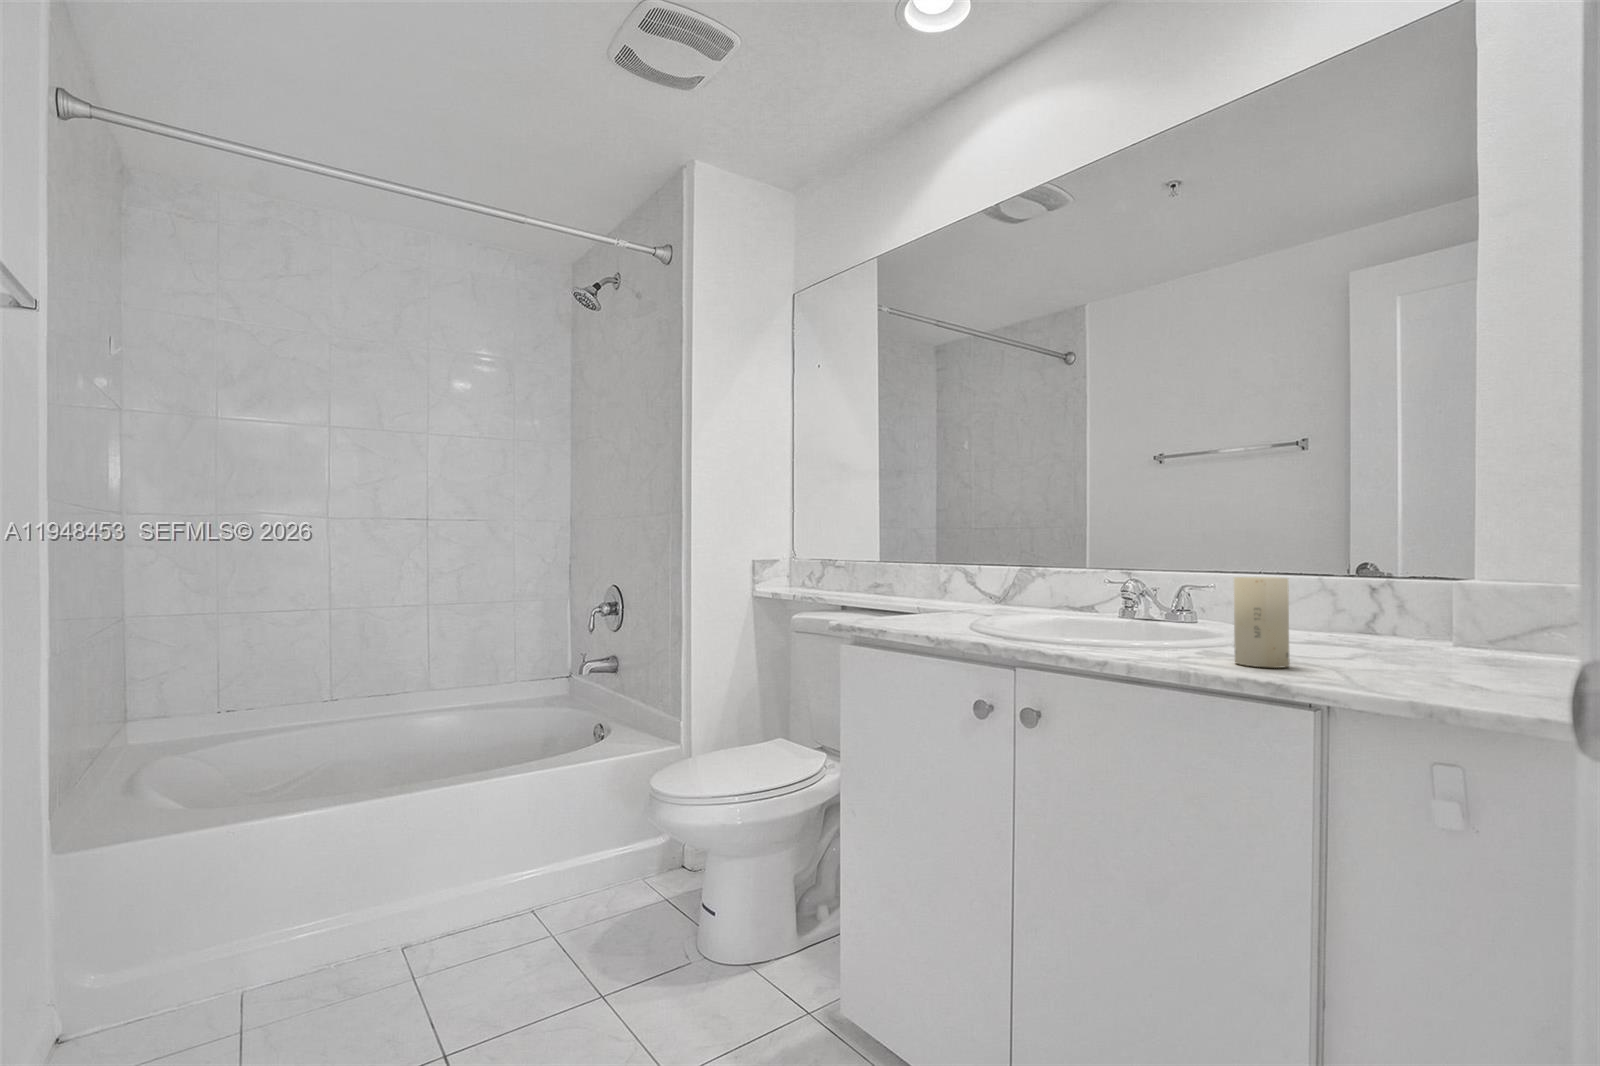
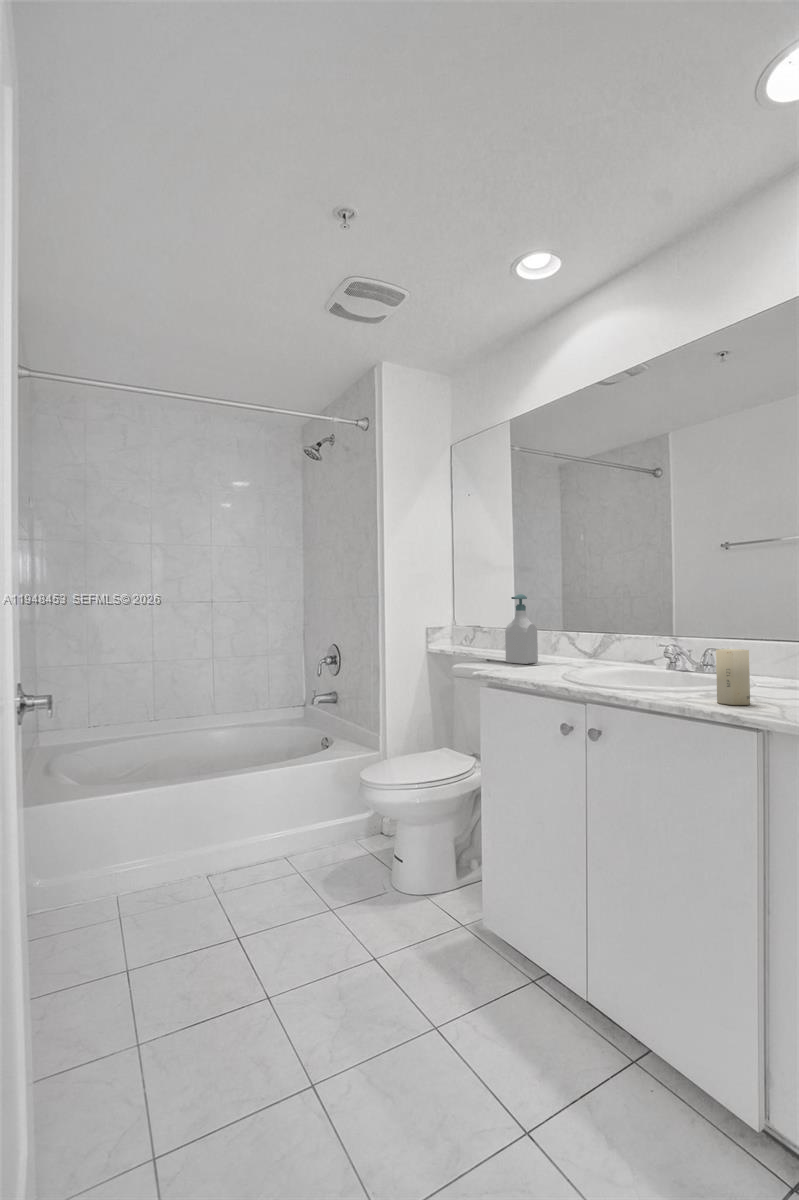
soap bottle: none [874,506,922,610] -> present [505,594,538,664]

